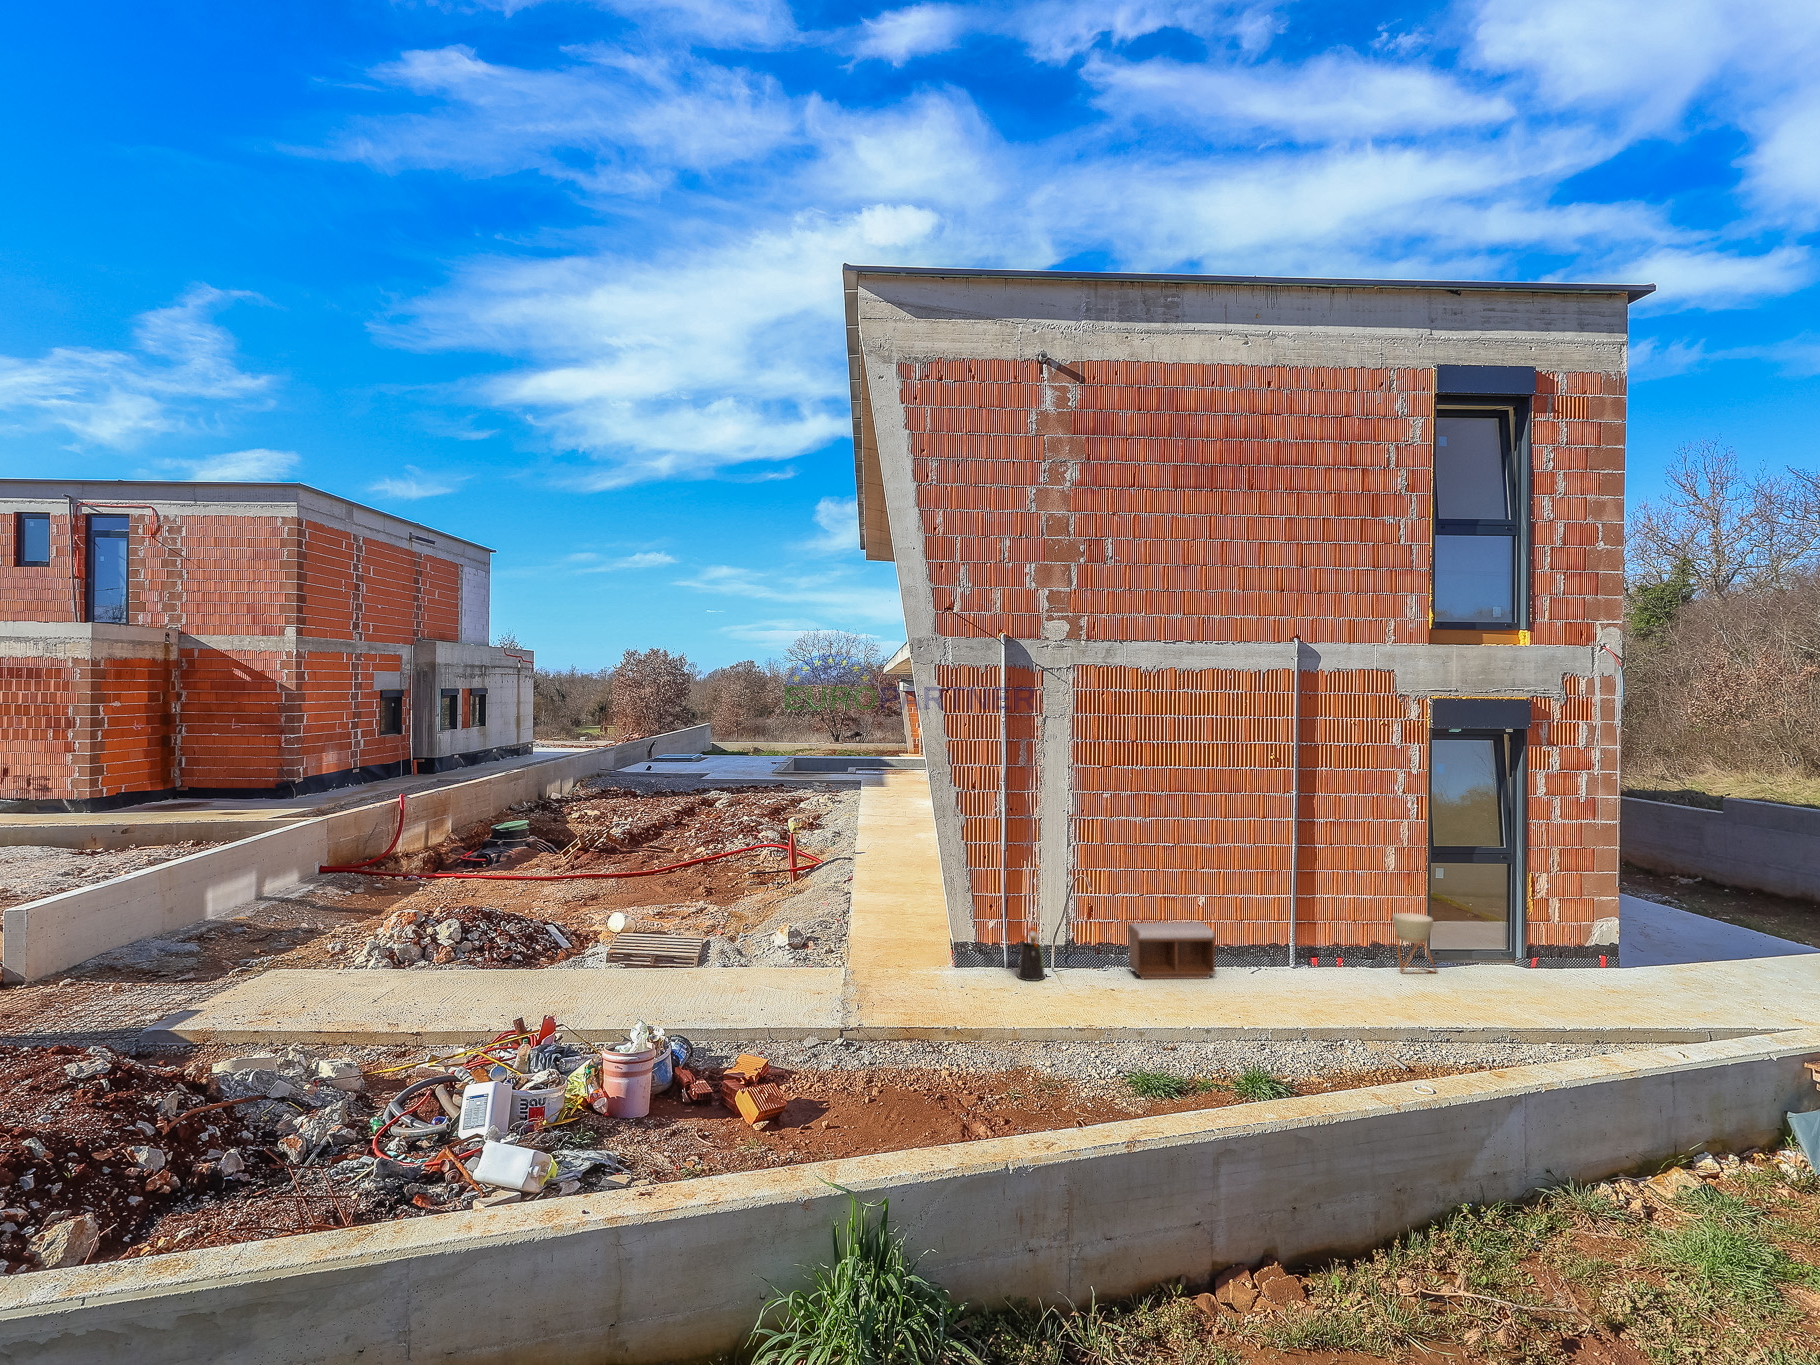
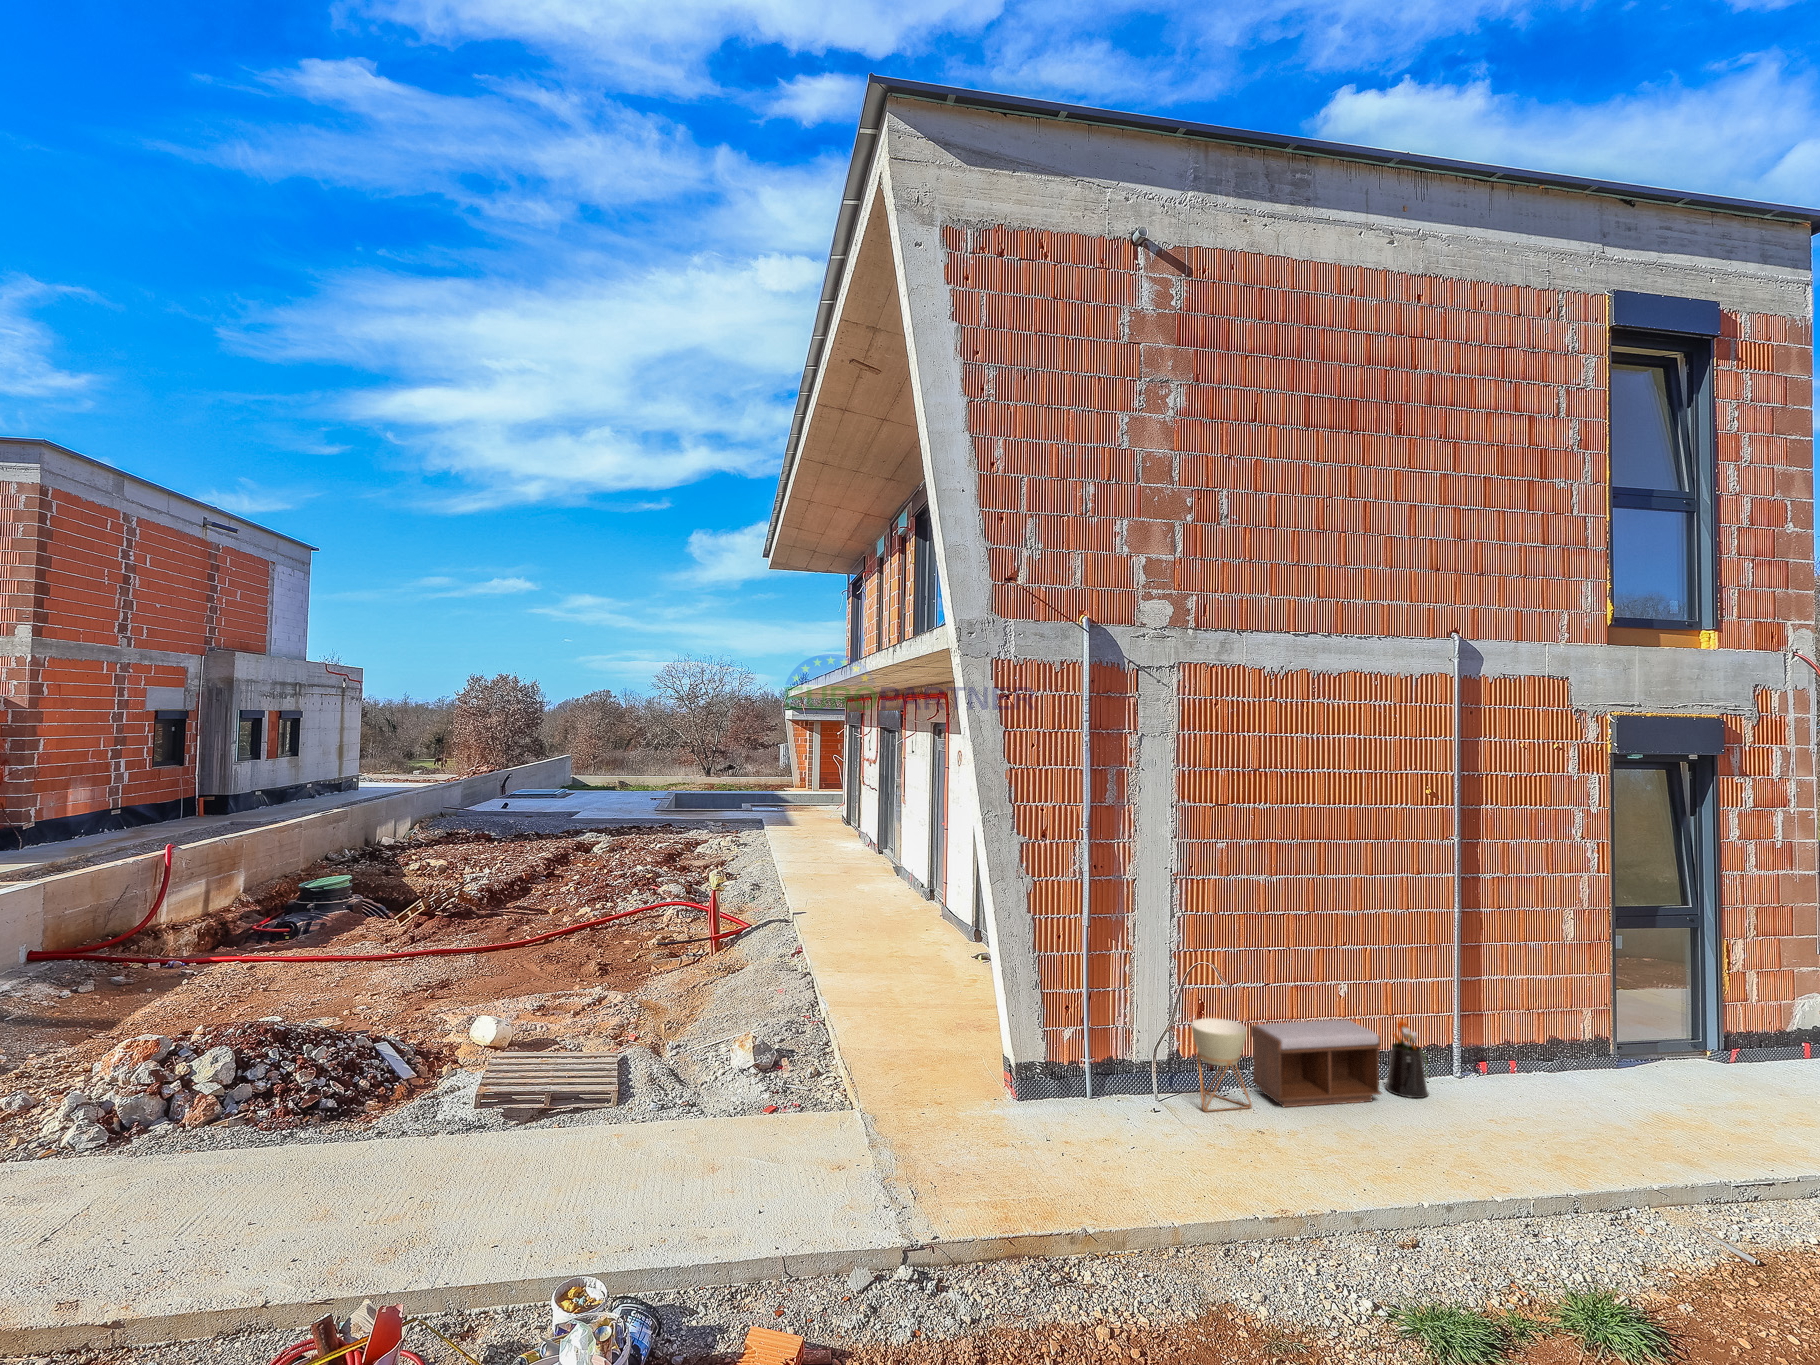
planter: present [1392,913,1437,973] -> present [1192,1018,1252,1112]
watering can: present [1017,927,1045,981] -> present [1386,1021,1429,1098]

